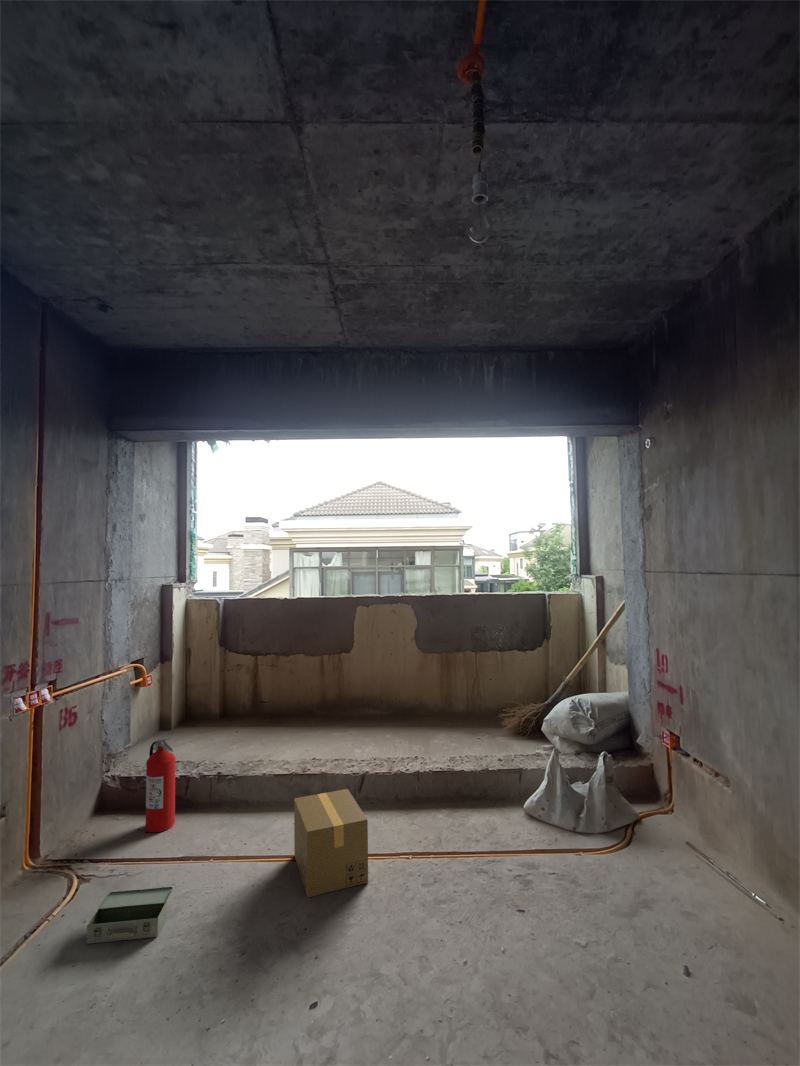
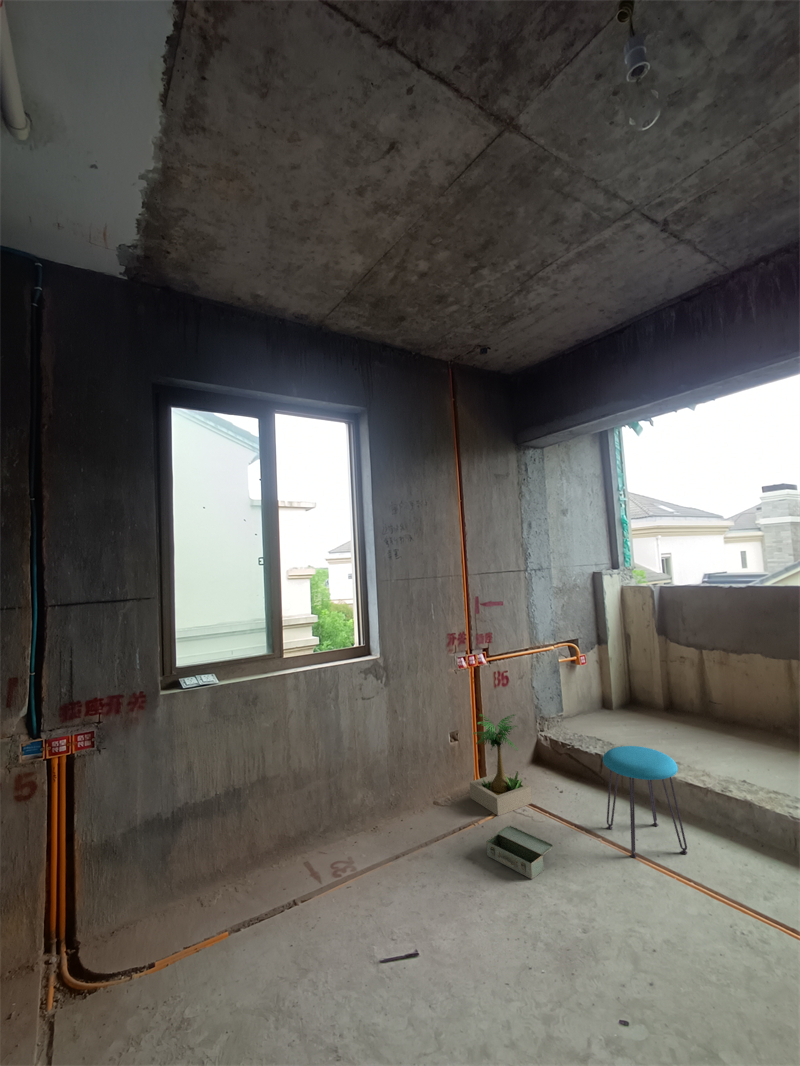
fire extinguisher: present [146,737,176,832] -> none [559,713,588,797]
stool: none [209,750,285,862] -> present [603,746,687,858]
potted plant: none [24,755,117,893] -> present [470,714,532,816]
cardboard box: present [294,789,368,897] -> none [675,815,770,958]

